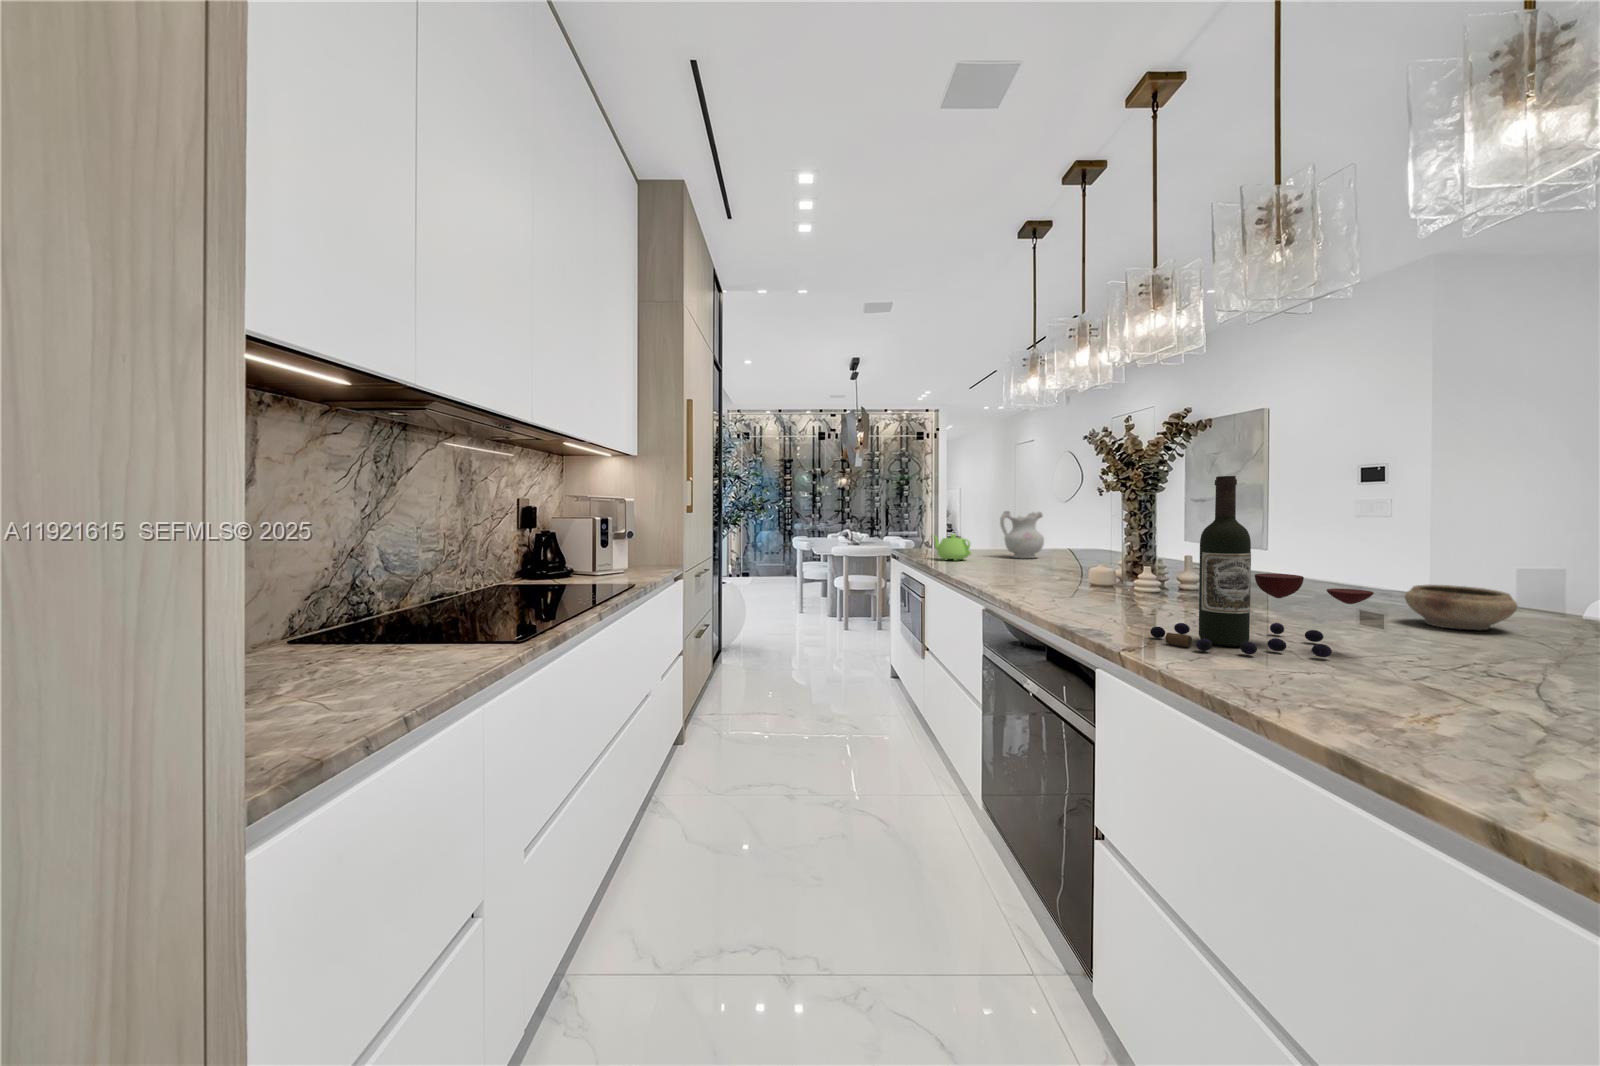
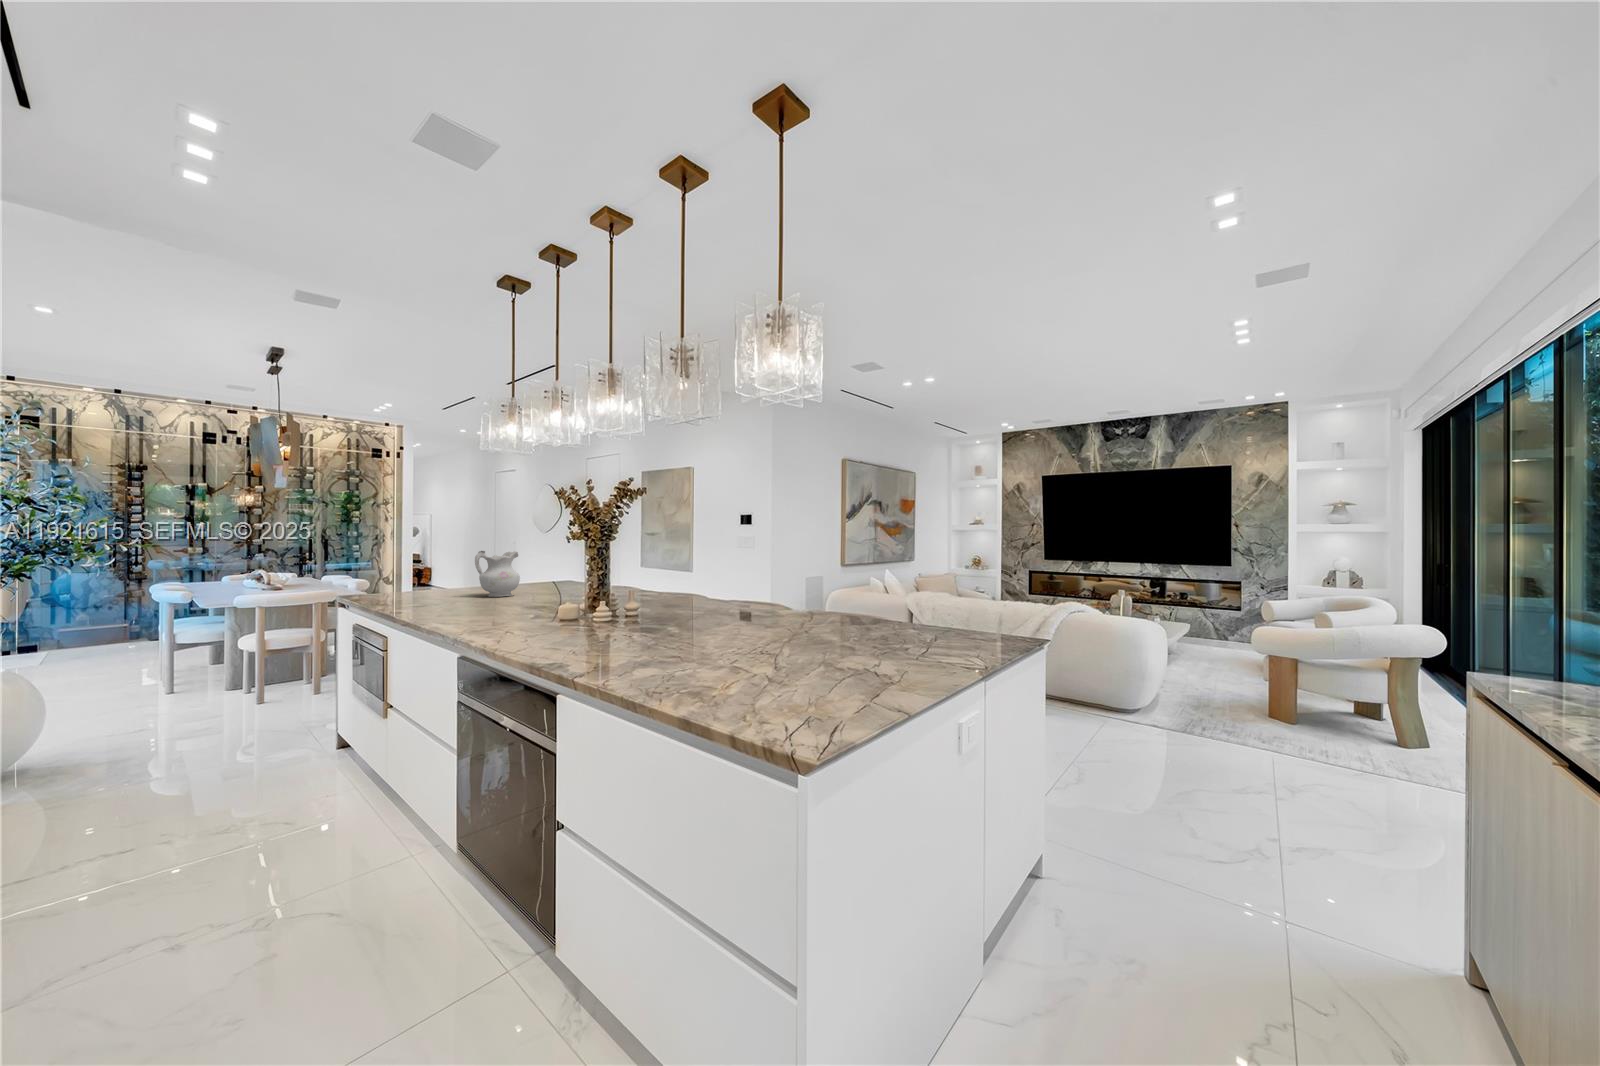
wine bottle: present [1150,476,1374,657] -> none [599,539,728,667]
teapot: present [933,534,971,561] -> none [393,576,442,604]
ceramic bowl: present [1405,585,1517,630] -> none [747,603,792,630]

